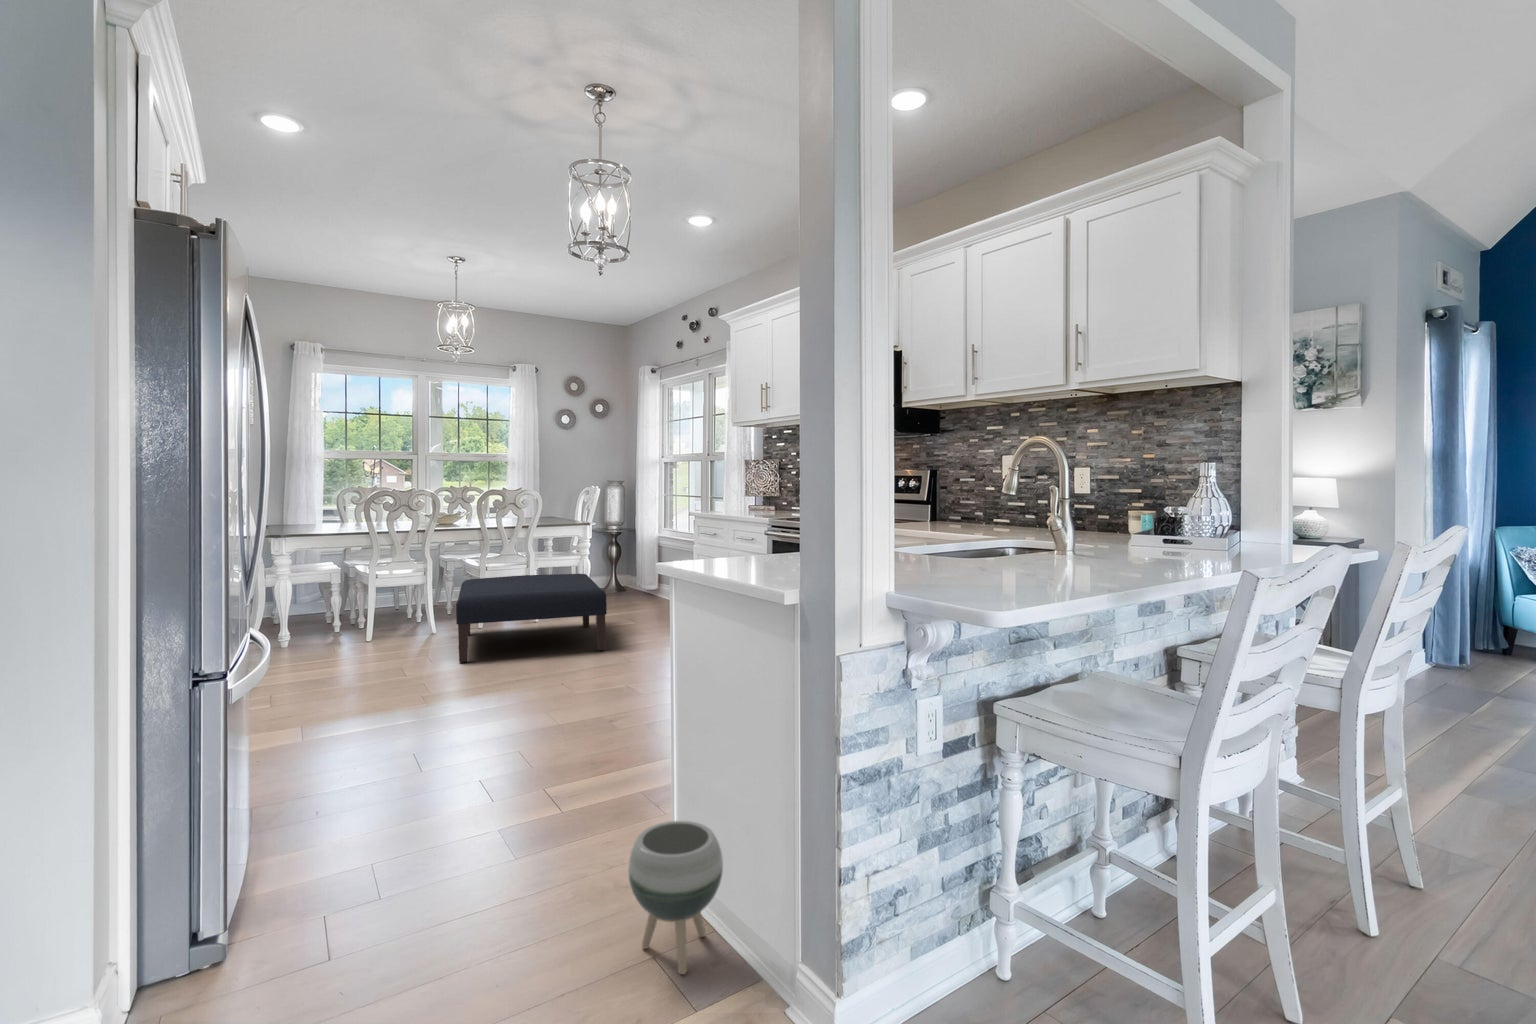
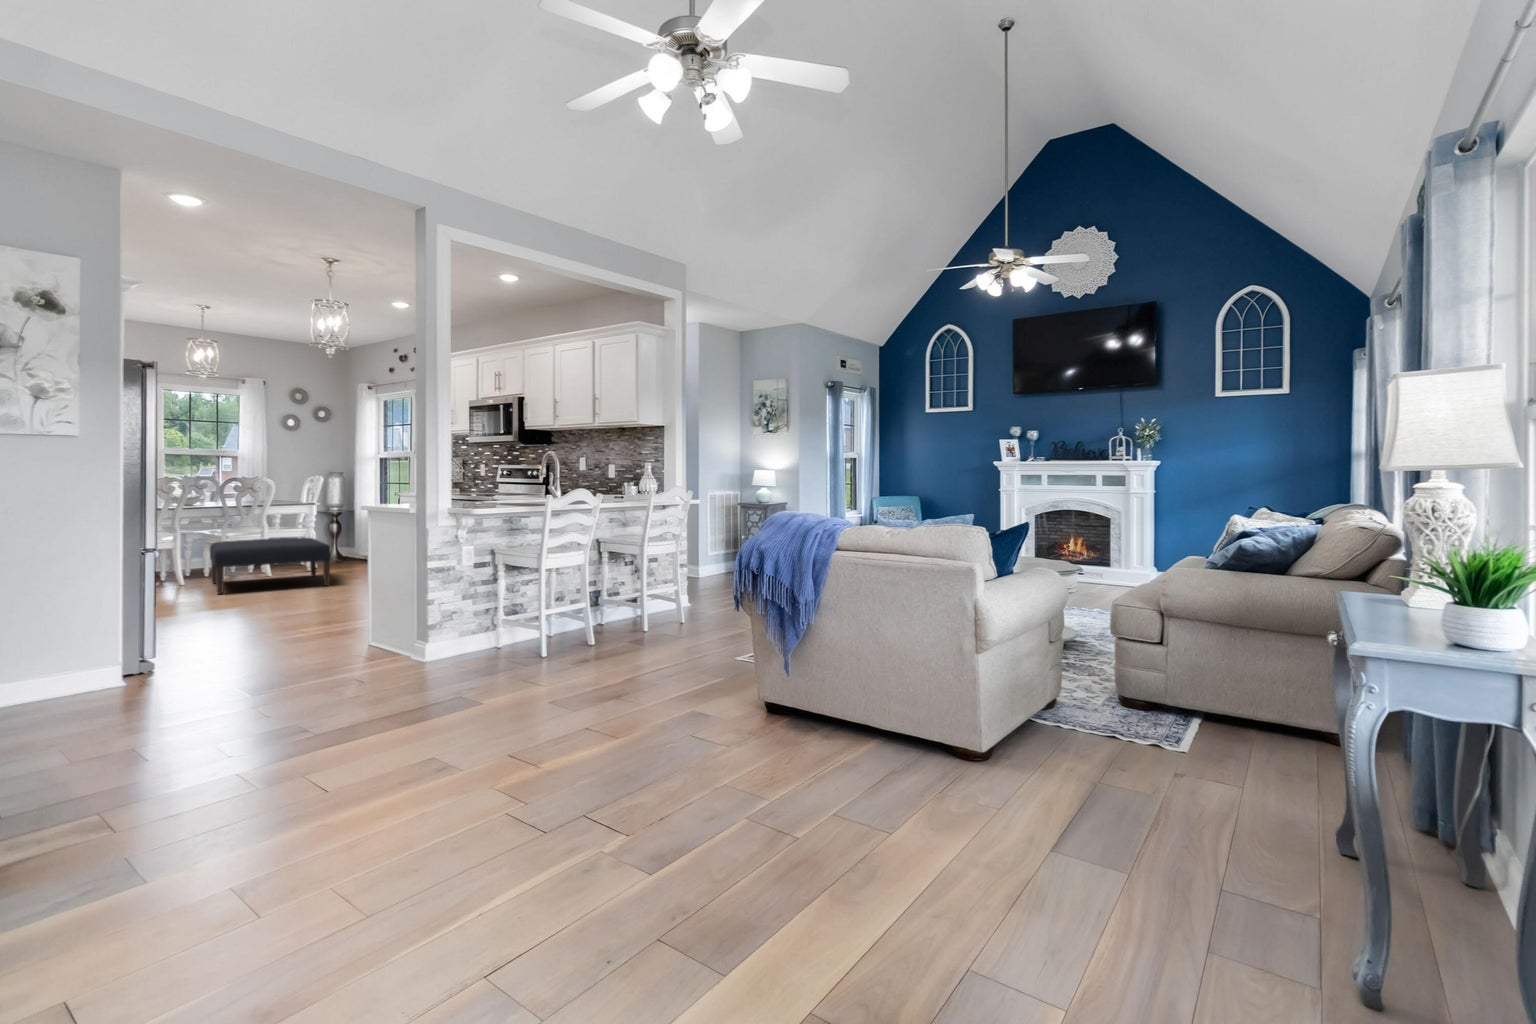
planter: present [628,821,723,974] -> none [345,604,386,655]

